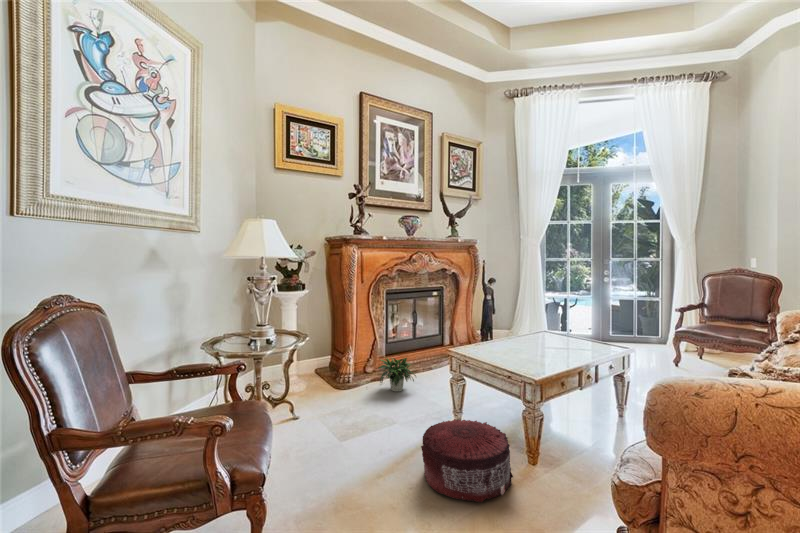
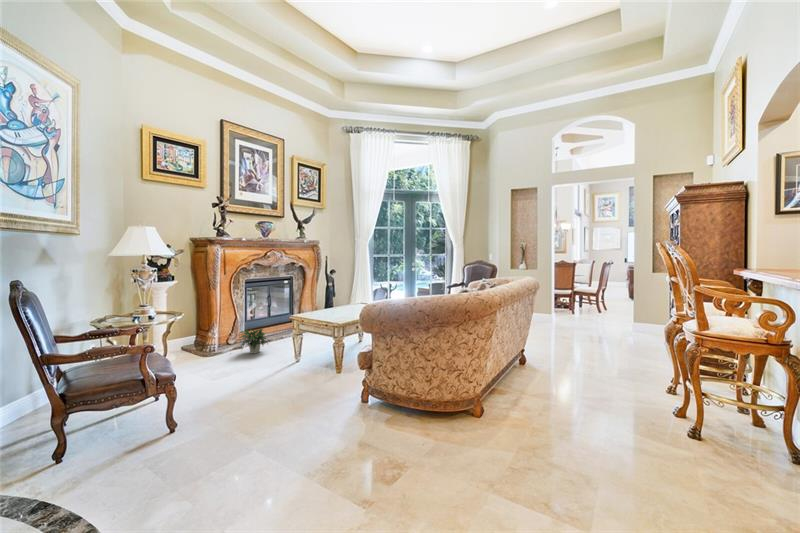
pouf: present [421,419,513,502] -> none [270,355,326,393]

